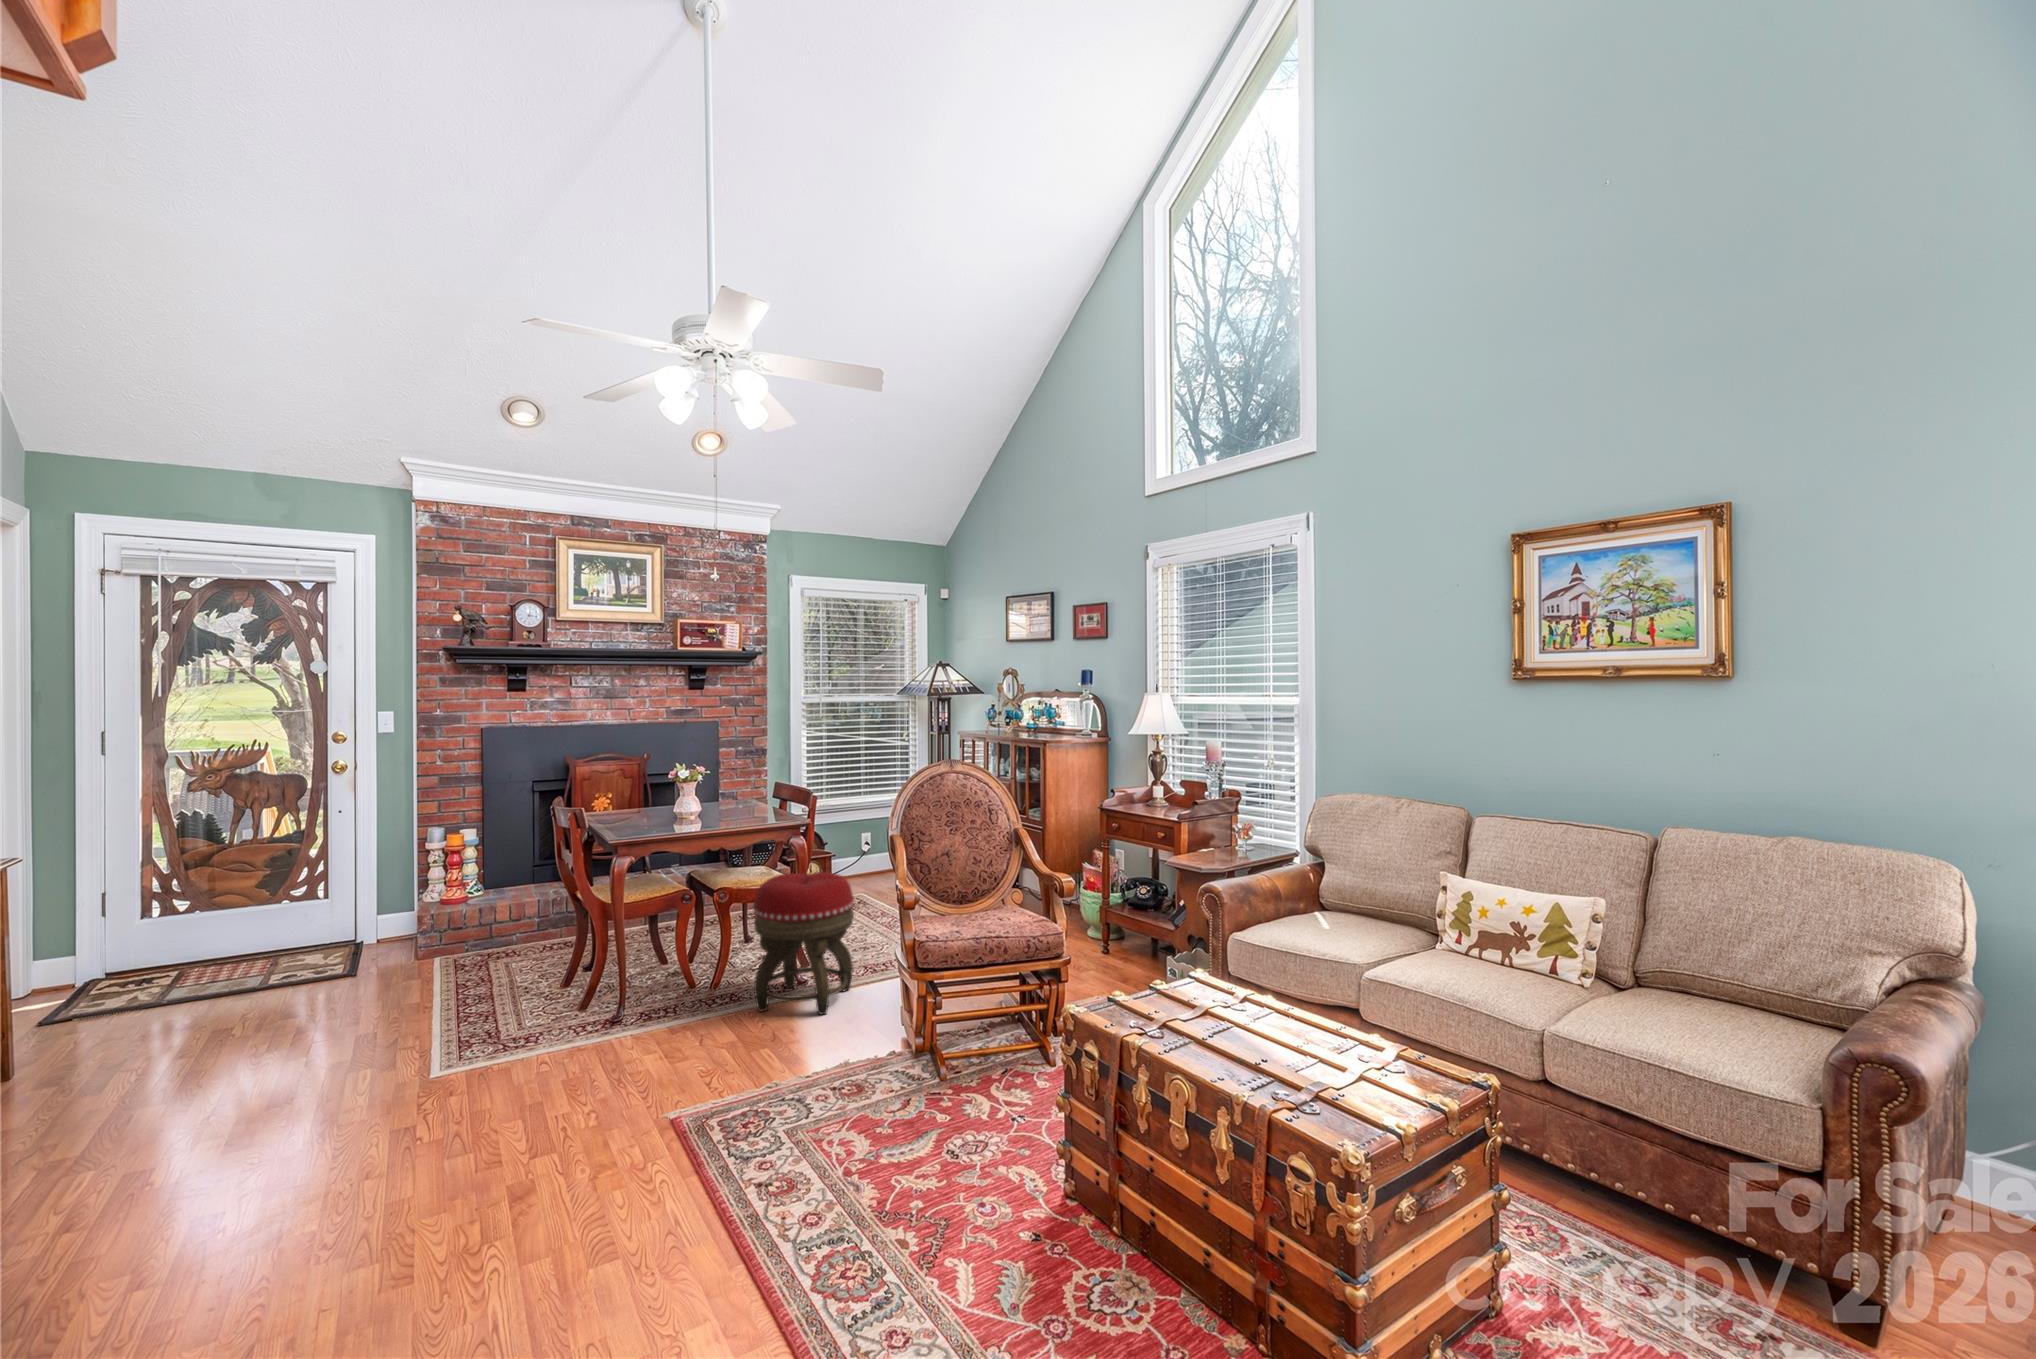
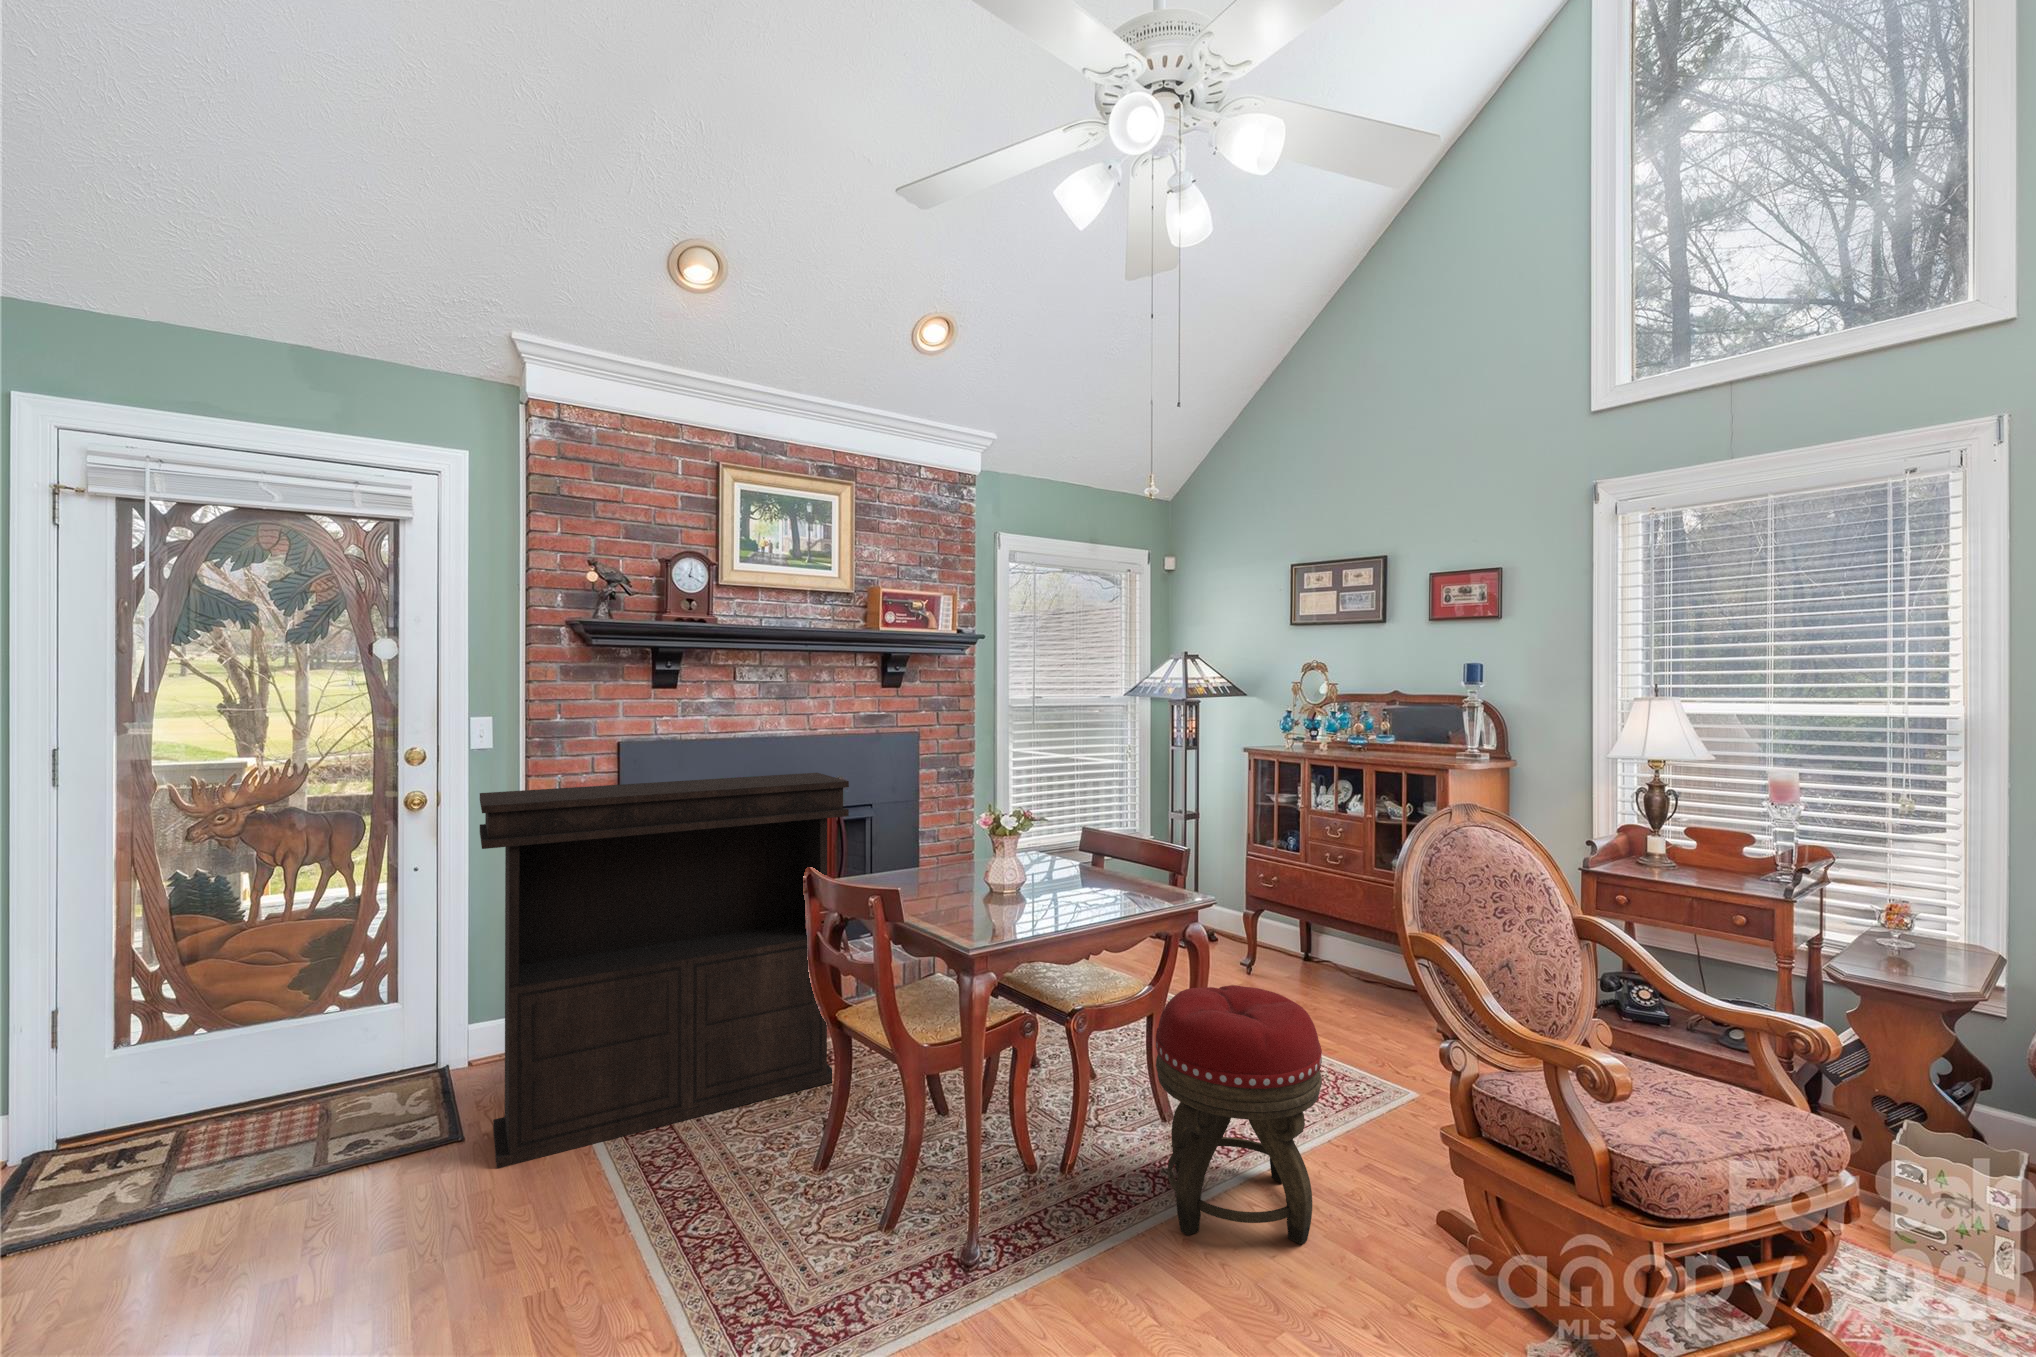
console table: none [358,747,618,986] -> present [480,773,849,1169]

